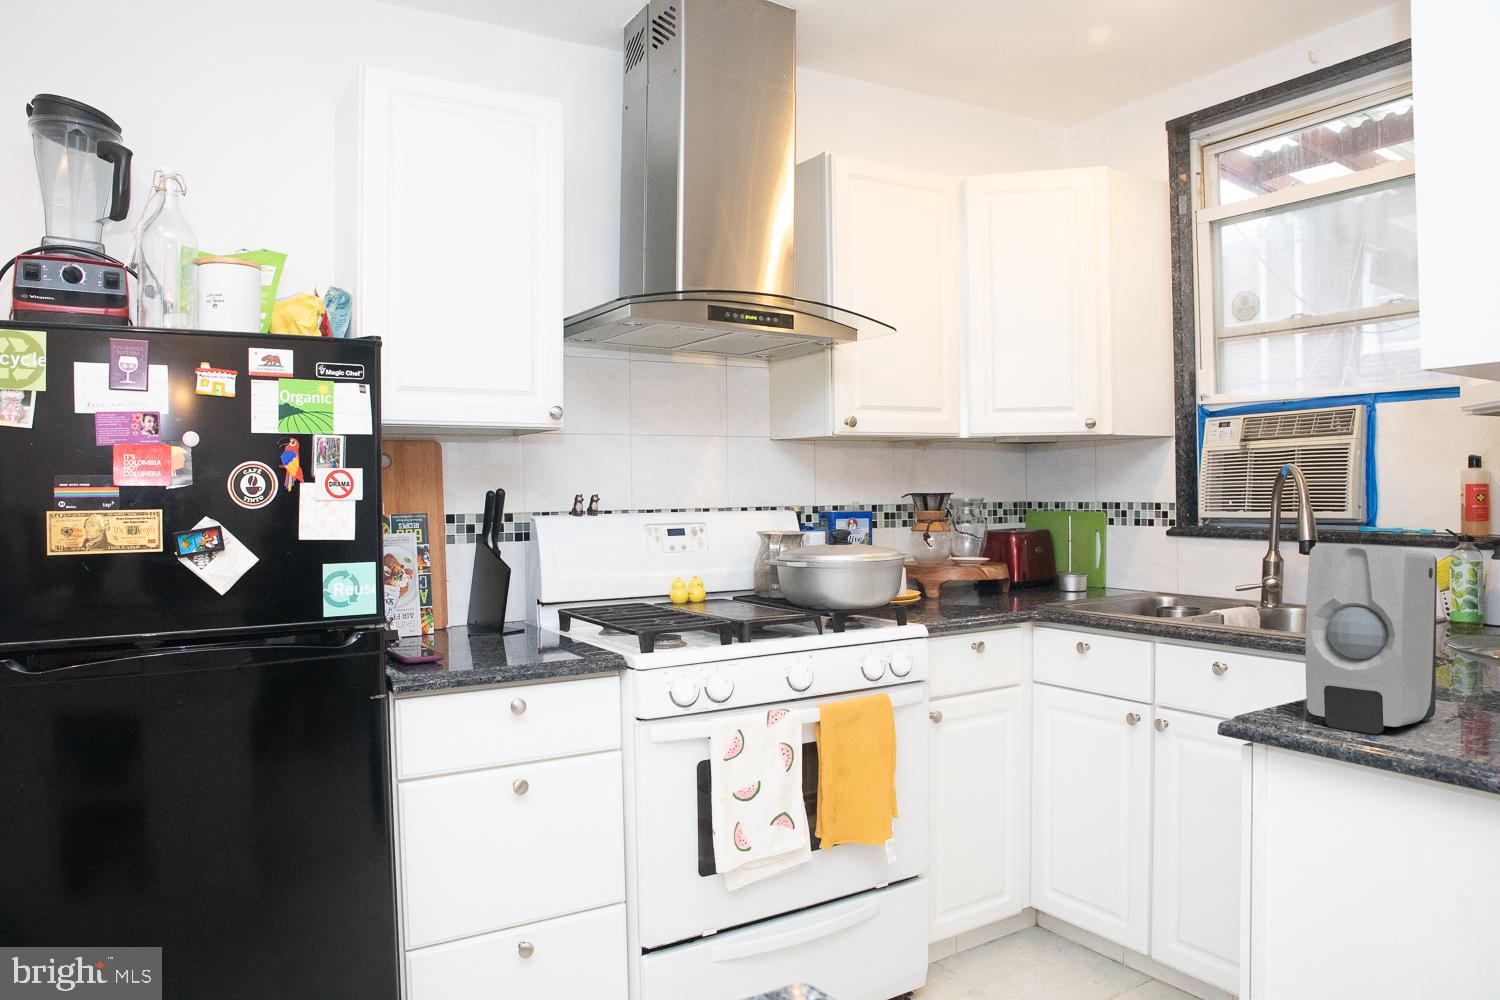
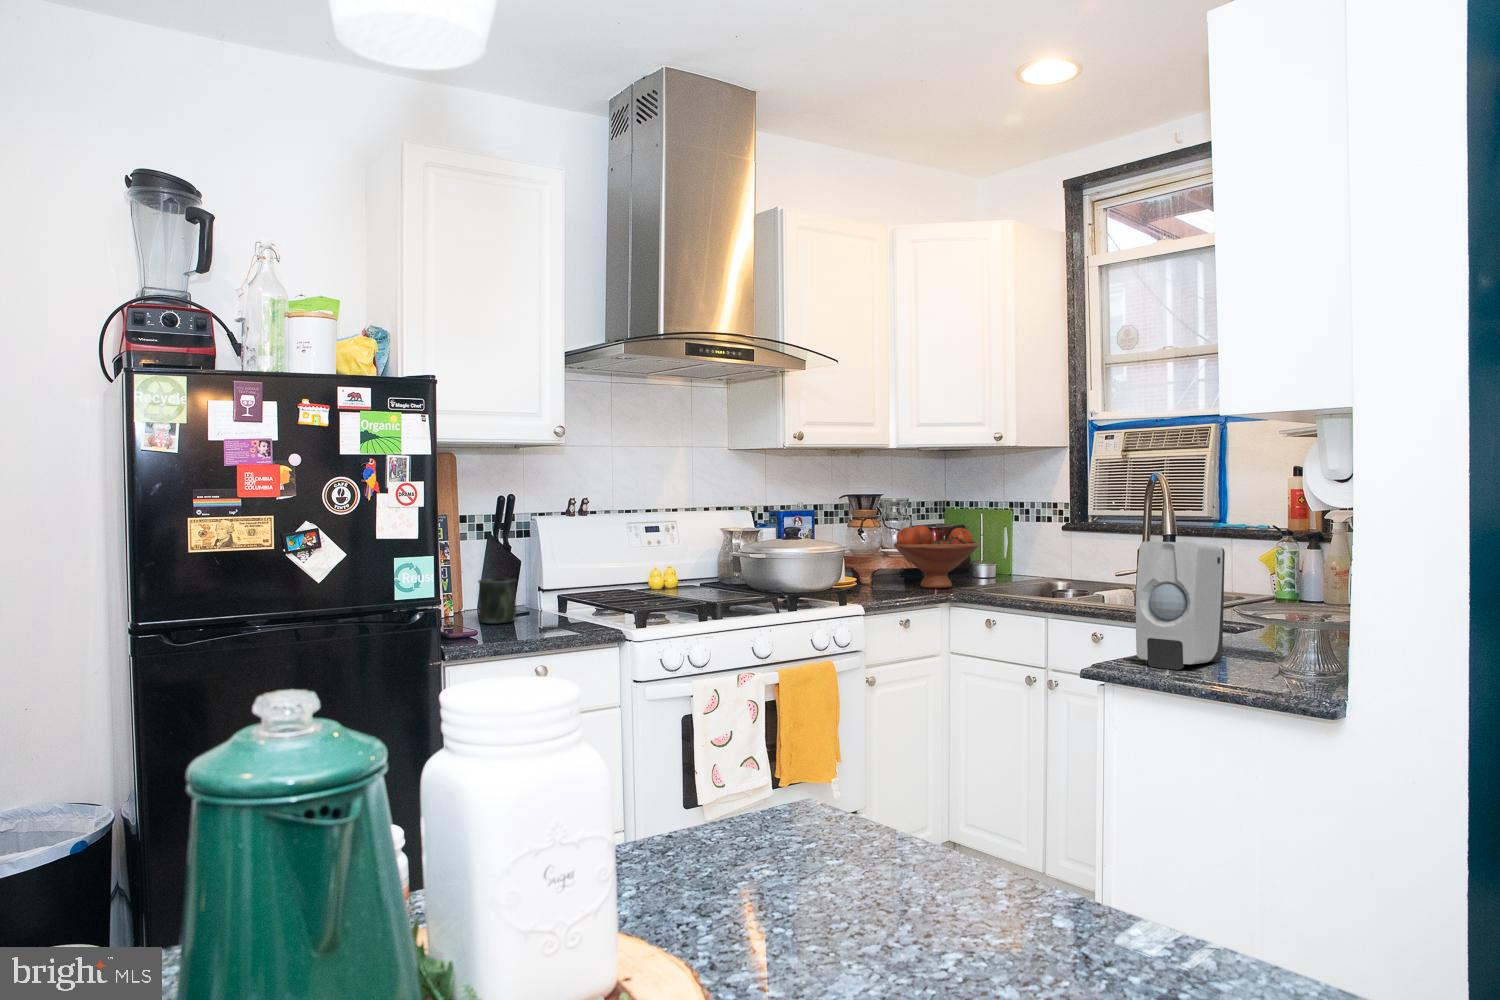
fruit bowl: none [963,529,1065,603] -> present [894,525,978,588]
mug: none [458,588,505,642] -> present [478,578,516,623]

